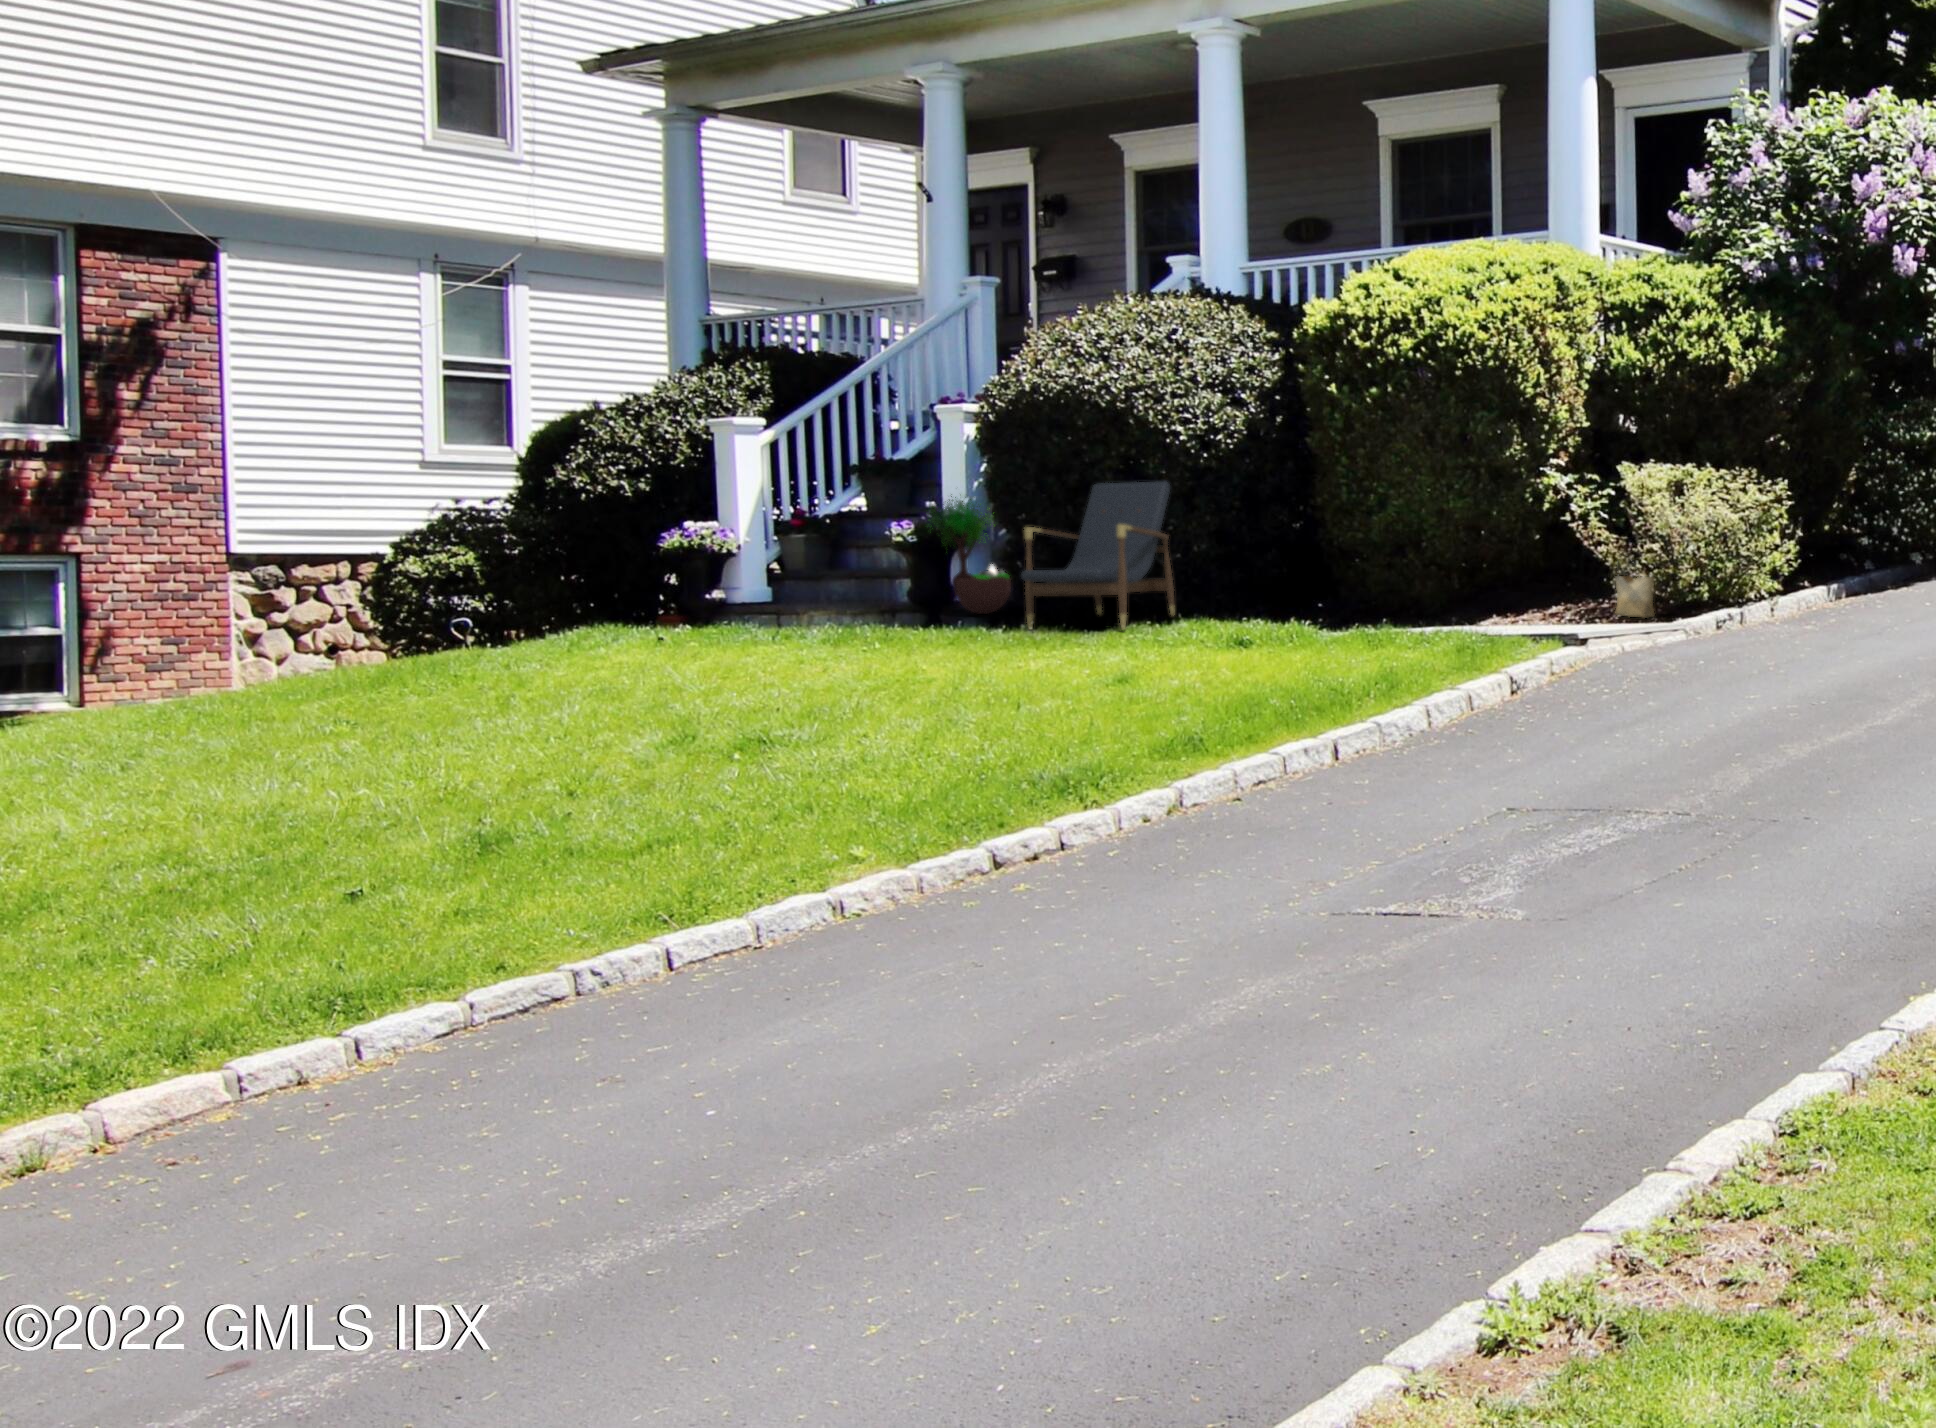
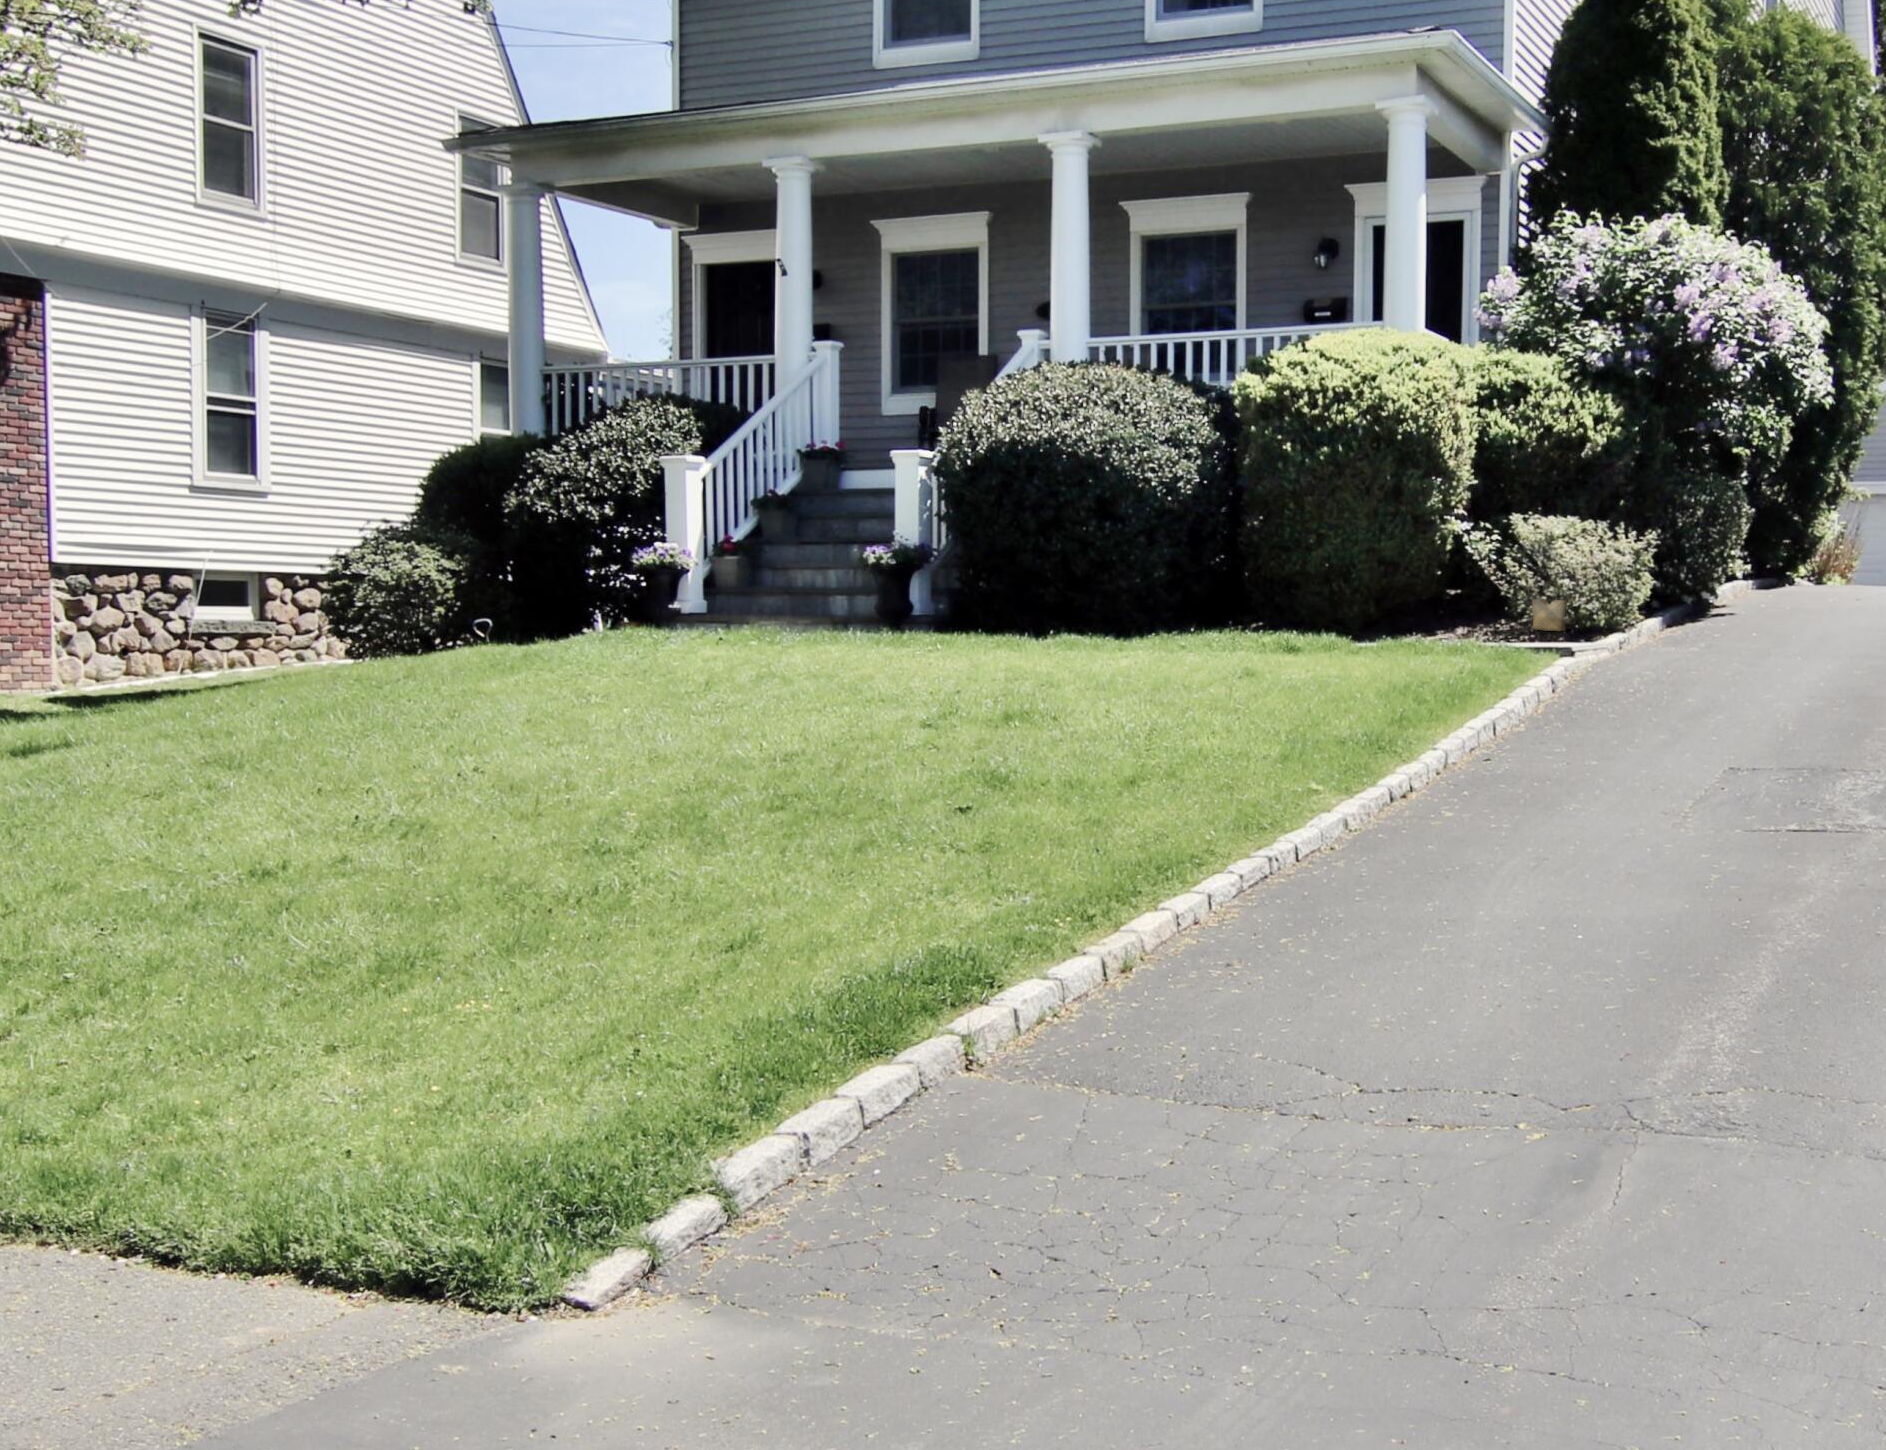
lounge chair: present [1021,482,1175,630] -> none [1032,518,1142,638]
potted tree: present [929,494,1011,614] -> none [914,519,986,625]

